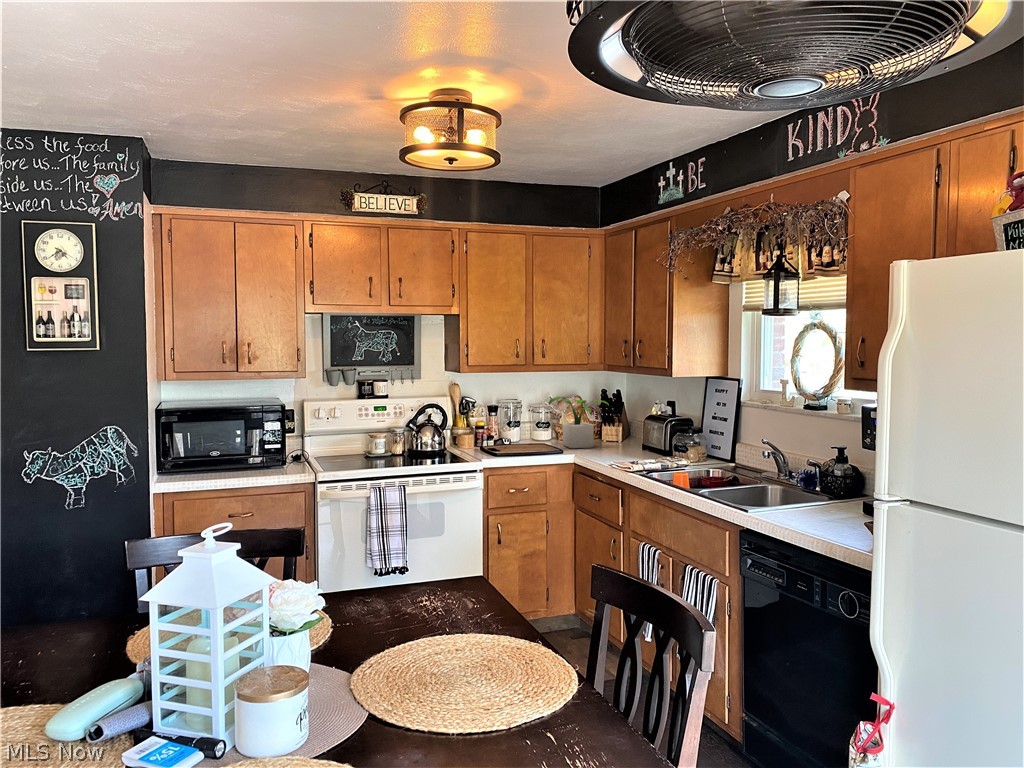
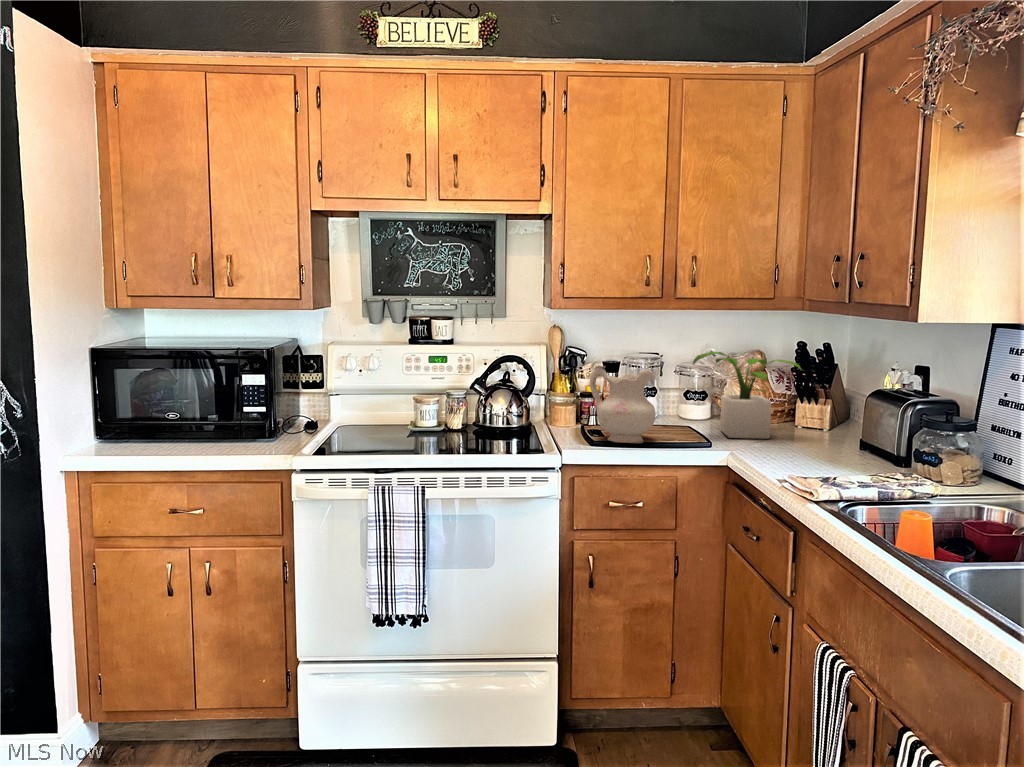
ceramic pitcher: none [489,408,529,455] -> present [590,366,656,443]

